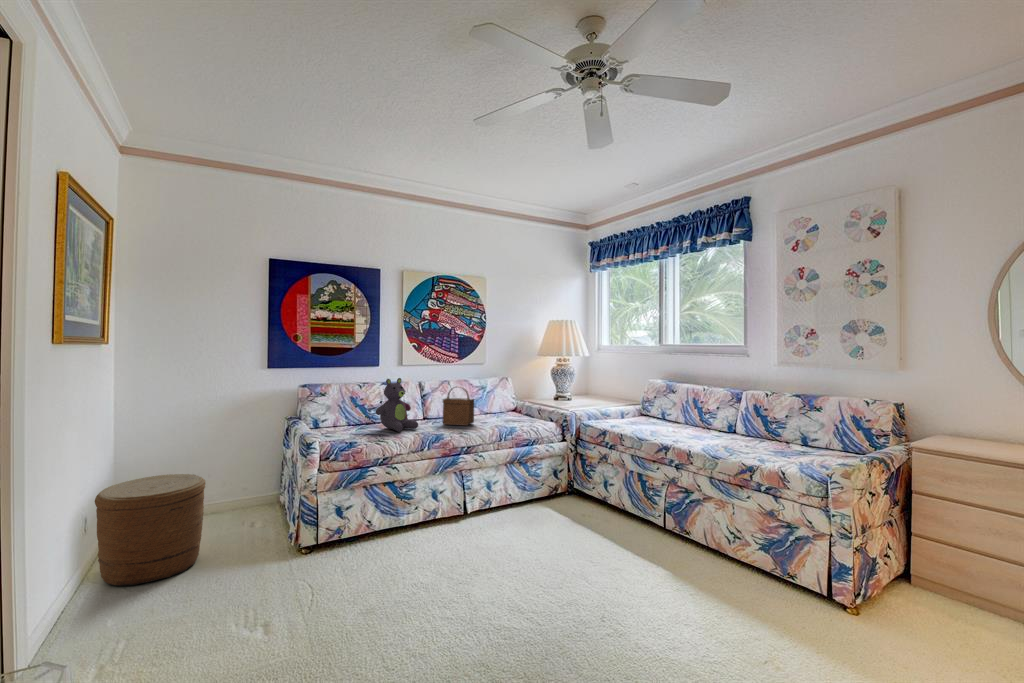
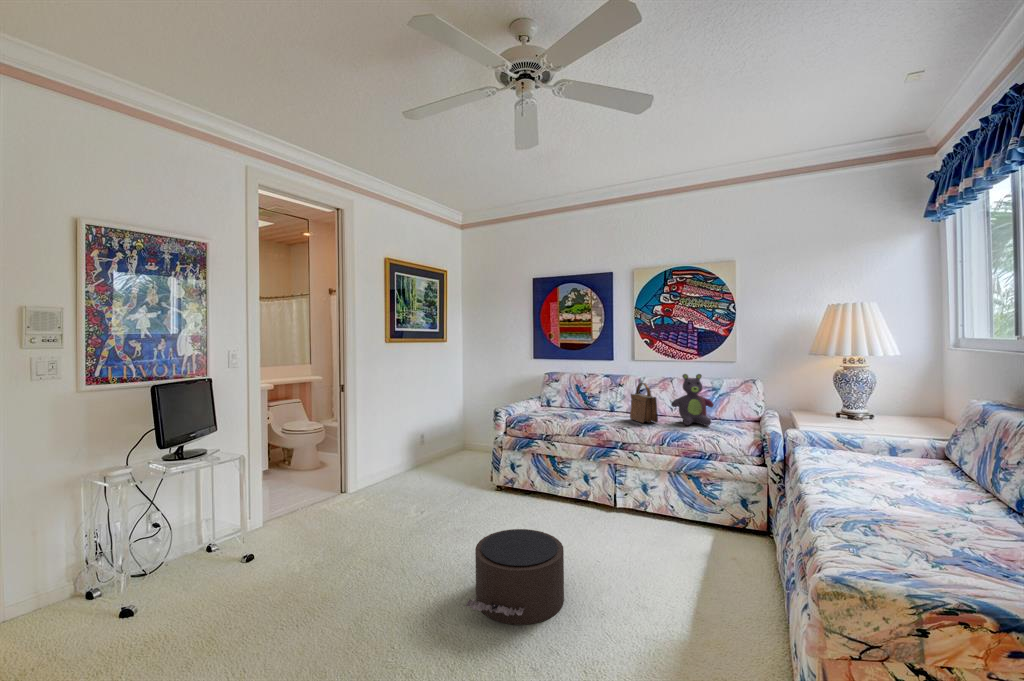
stuffed bear: present [376,378,418,432] -> present [671,374,714,426]
woven basket: present [95,474,205,586] -> none [416,419,467,476]
pouf: none [497,539,620,639] -> present [465,529,564,625]

